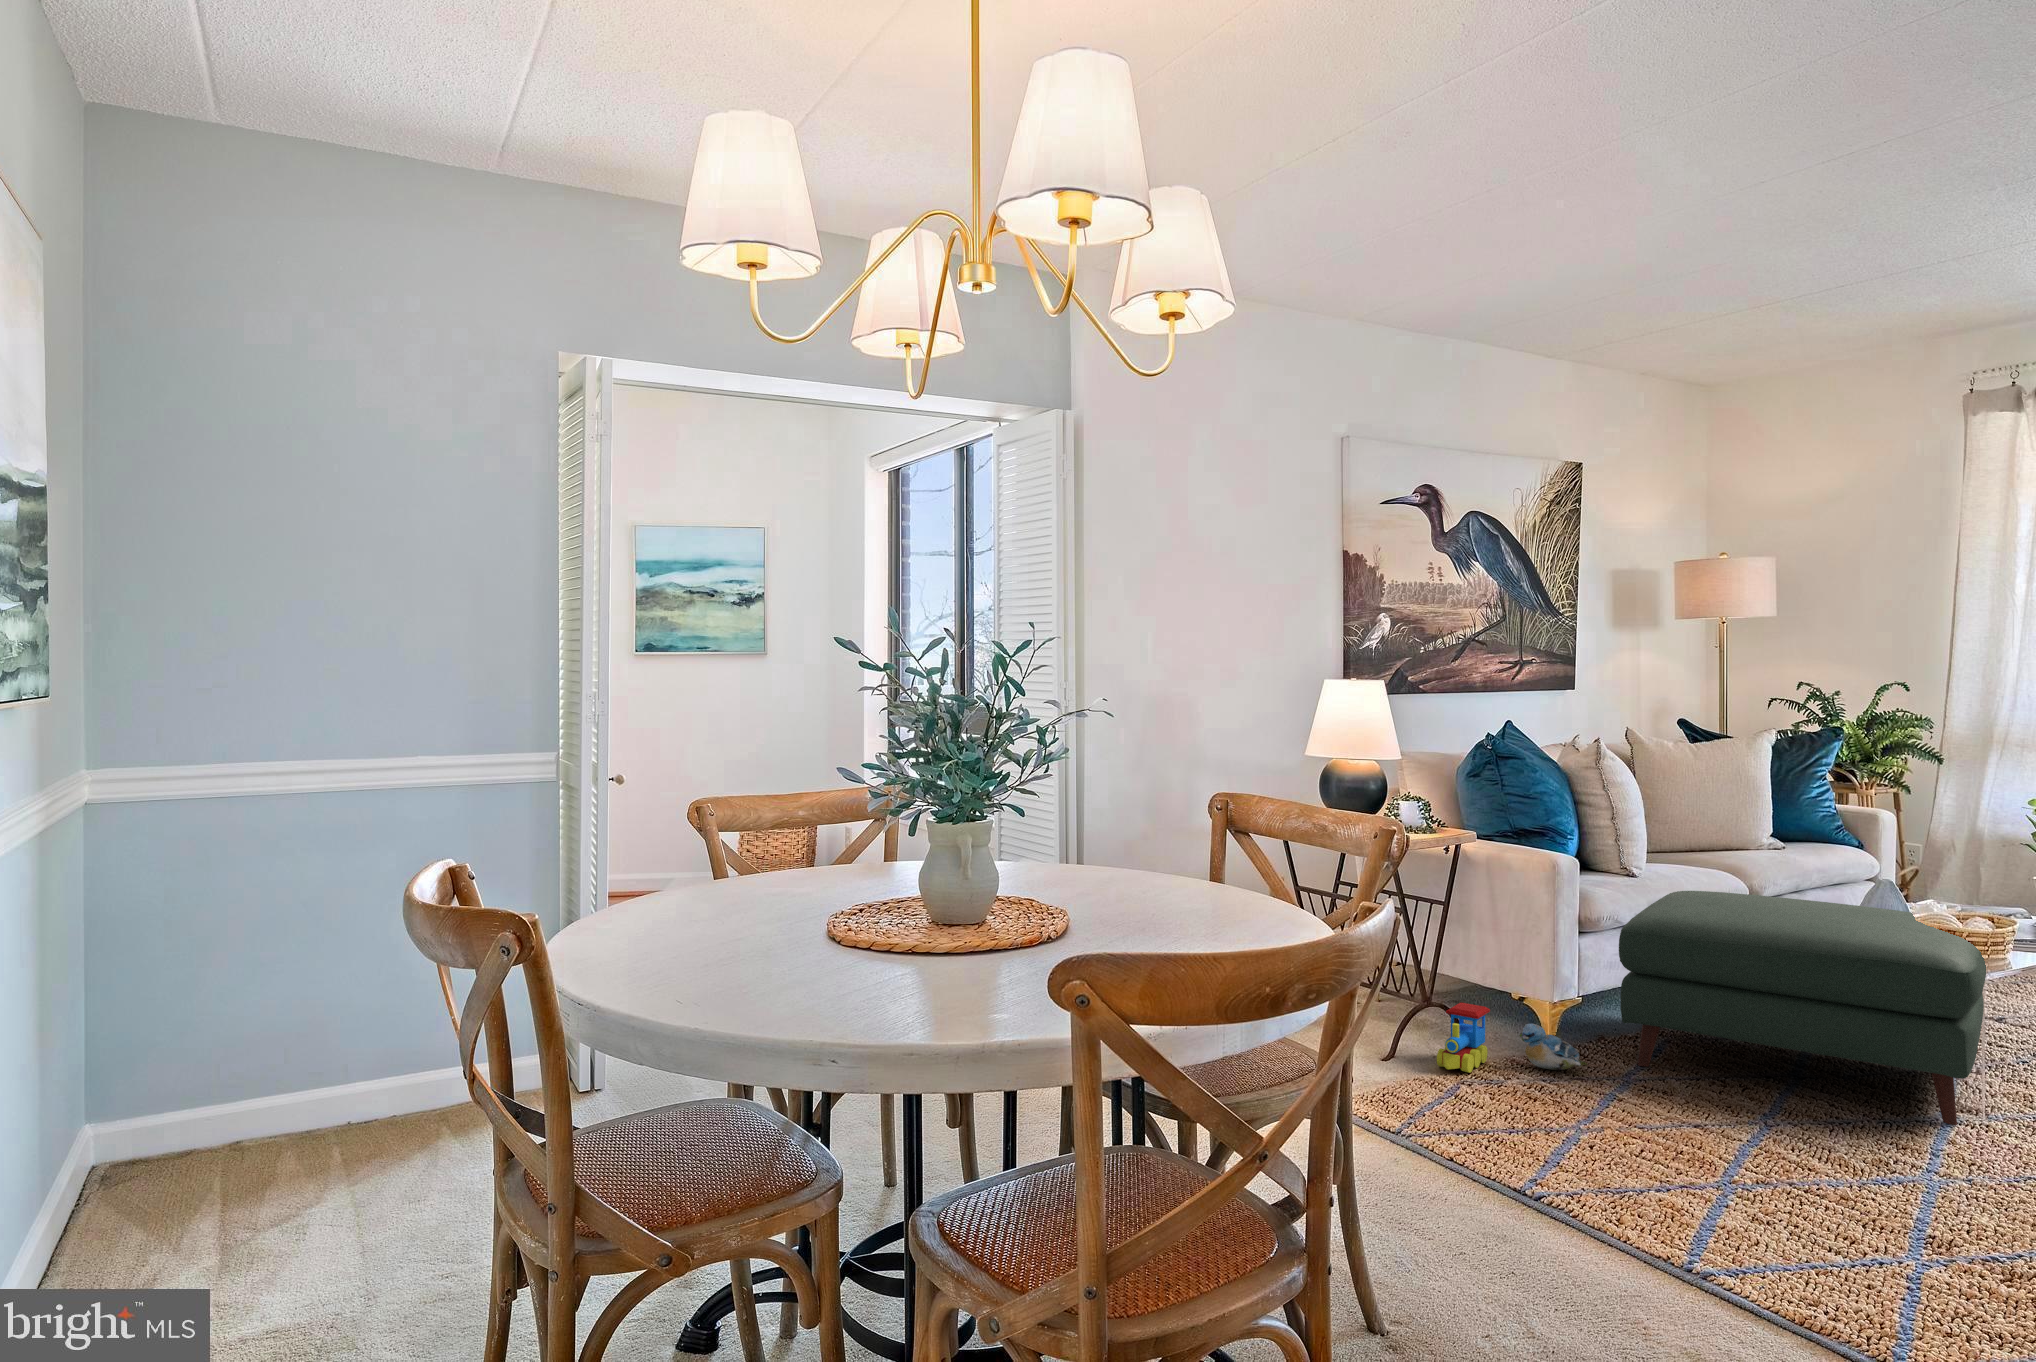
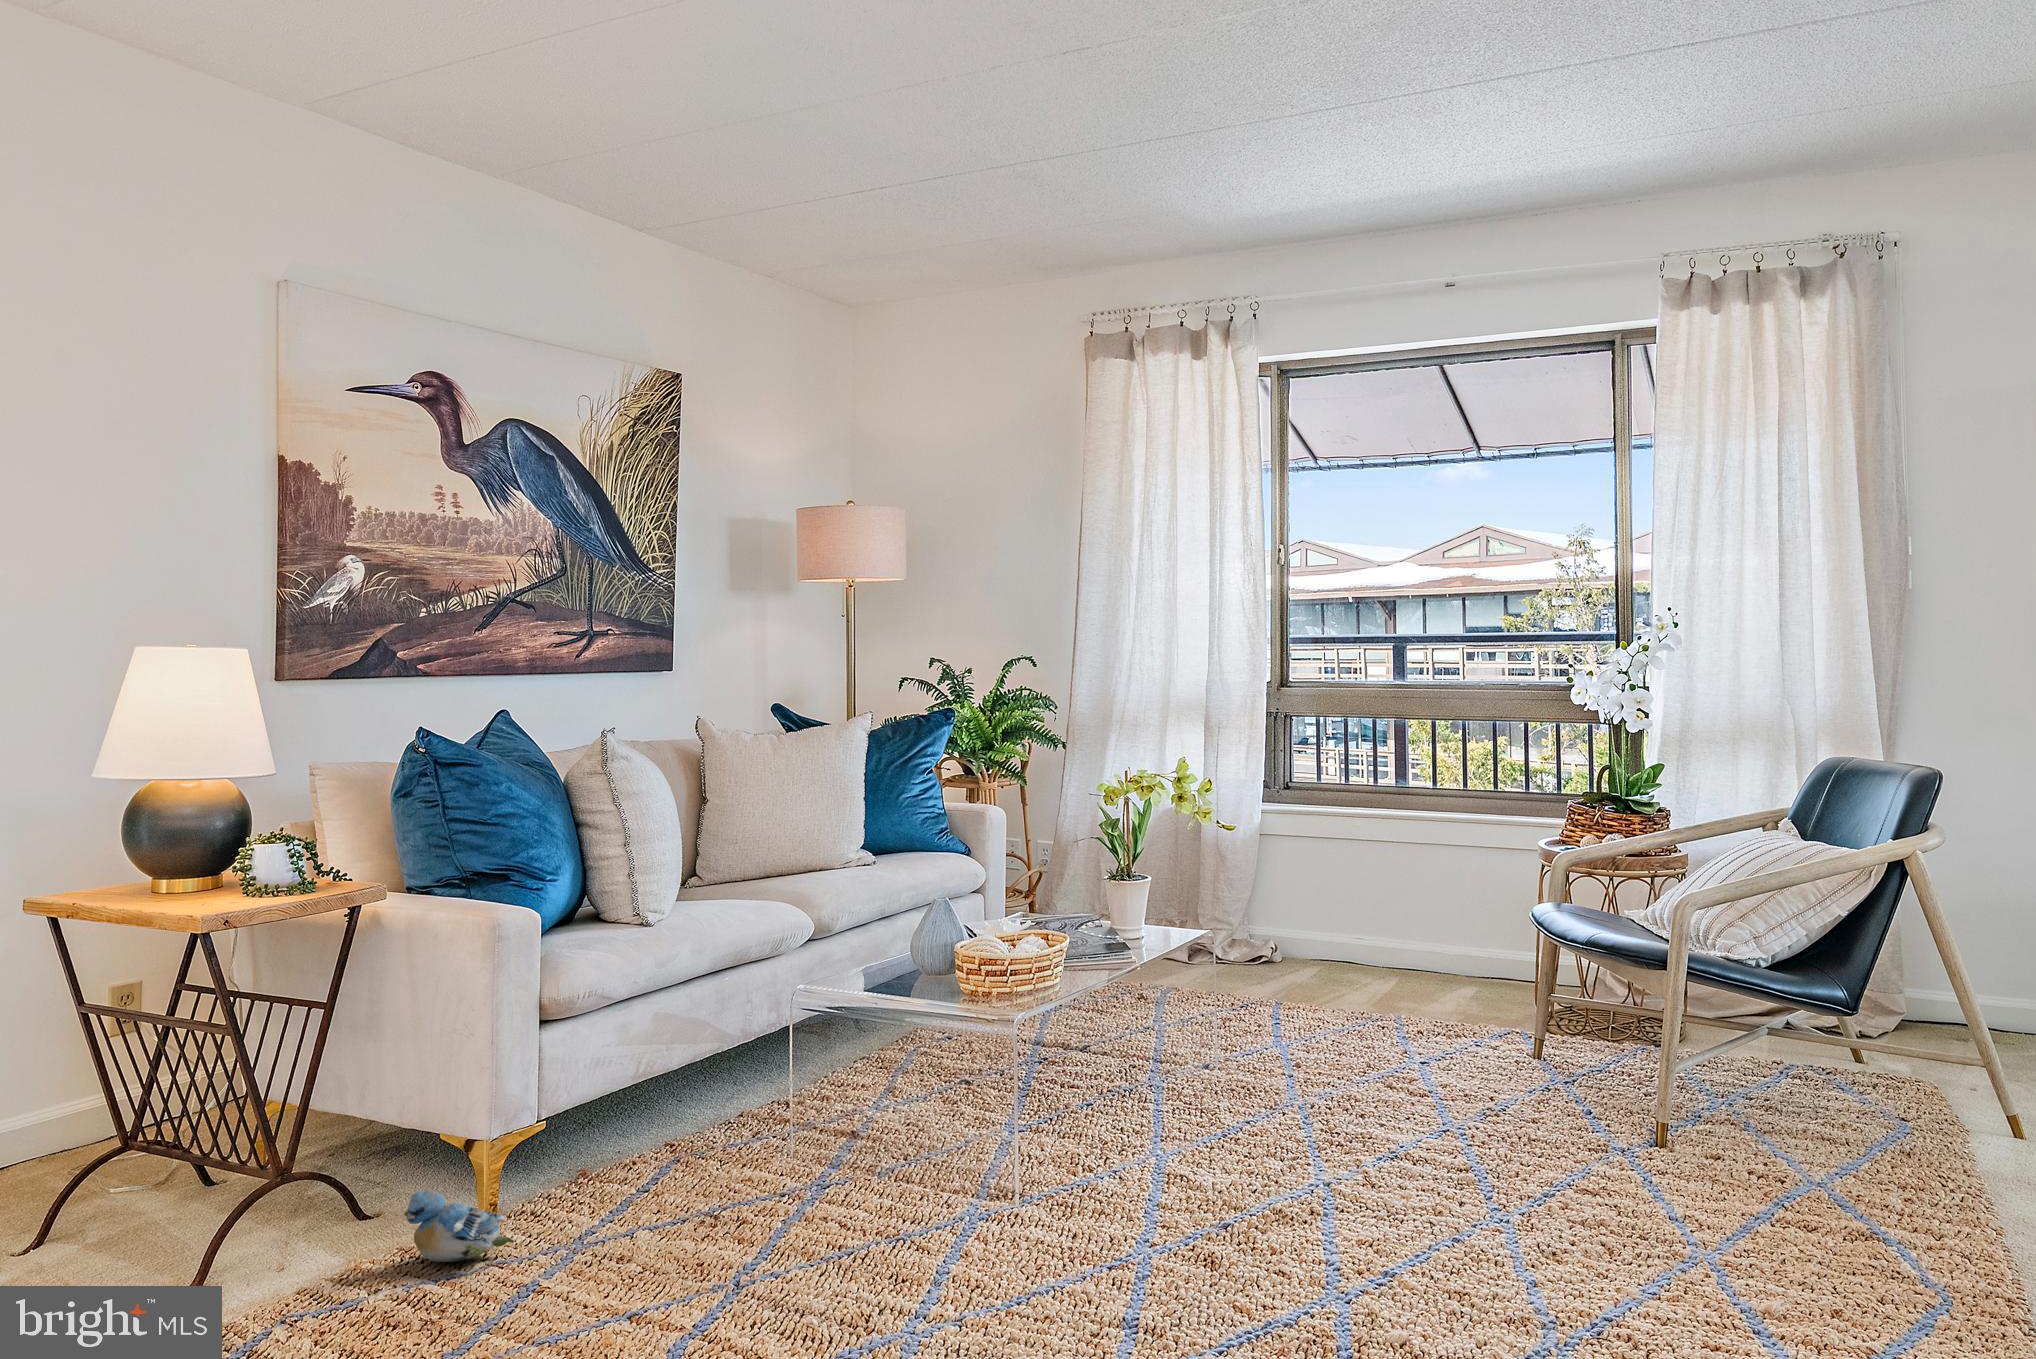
ottoman: present [1619,891,1988,1125] -> none [570,937,1046,1240]
toy train: present [1437,1003,1490,1073] -> none [243,1173,359,1307]

